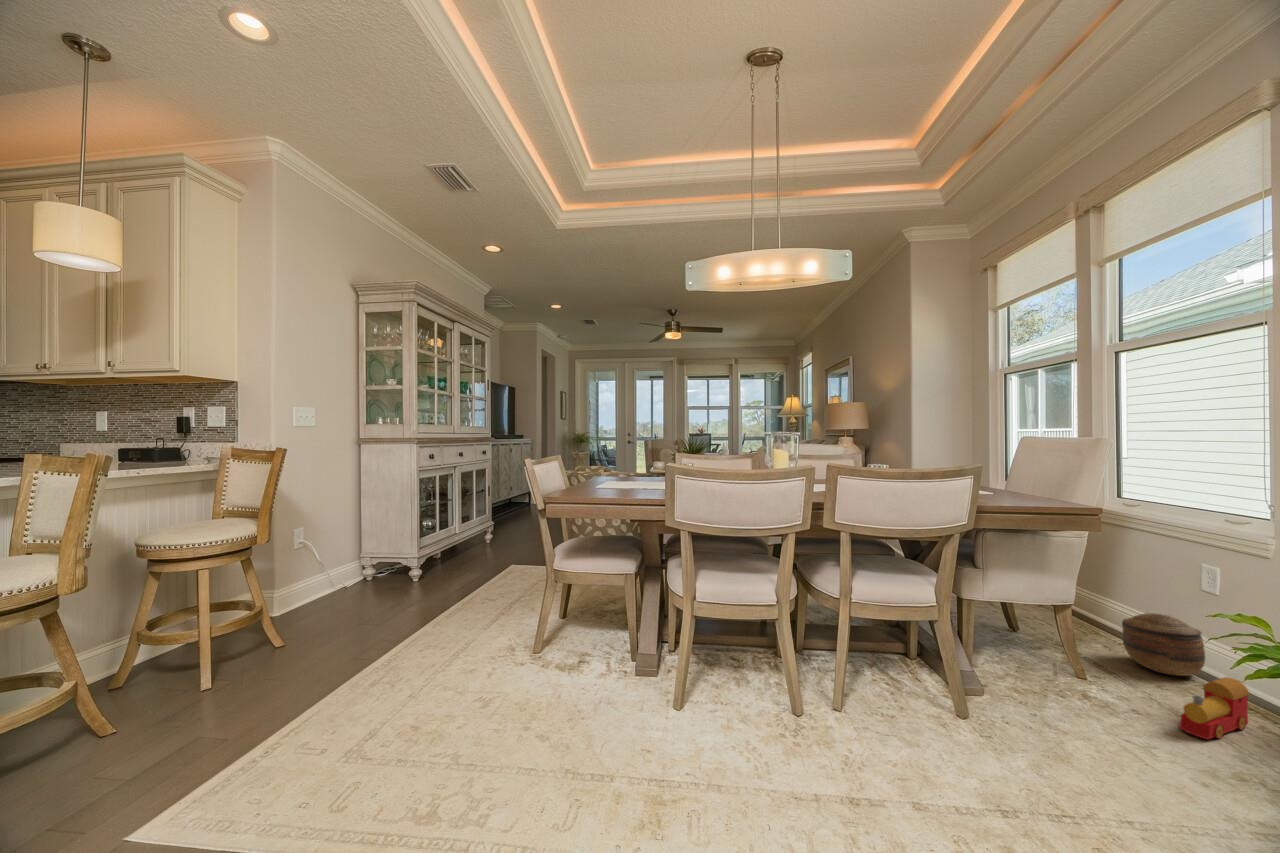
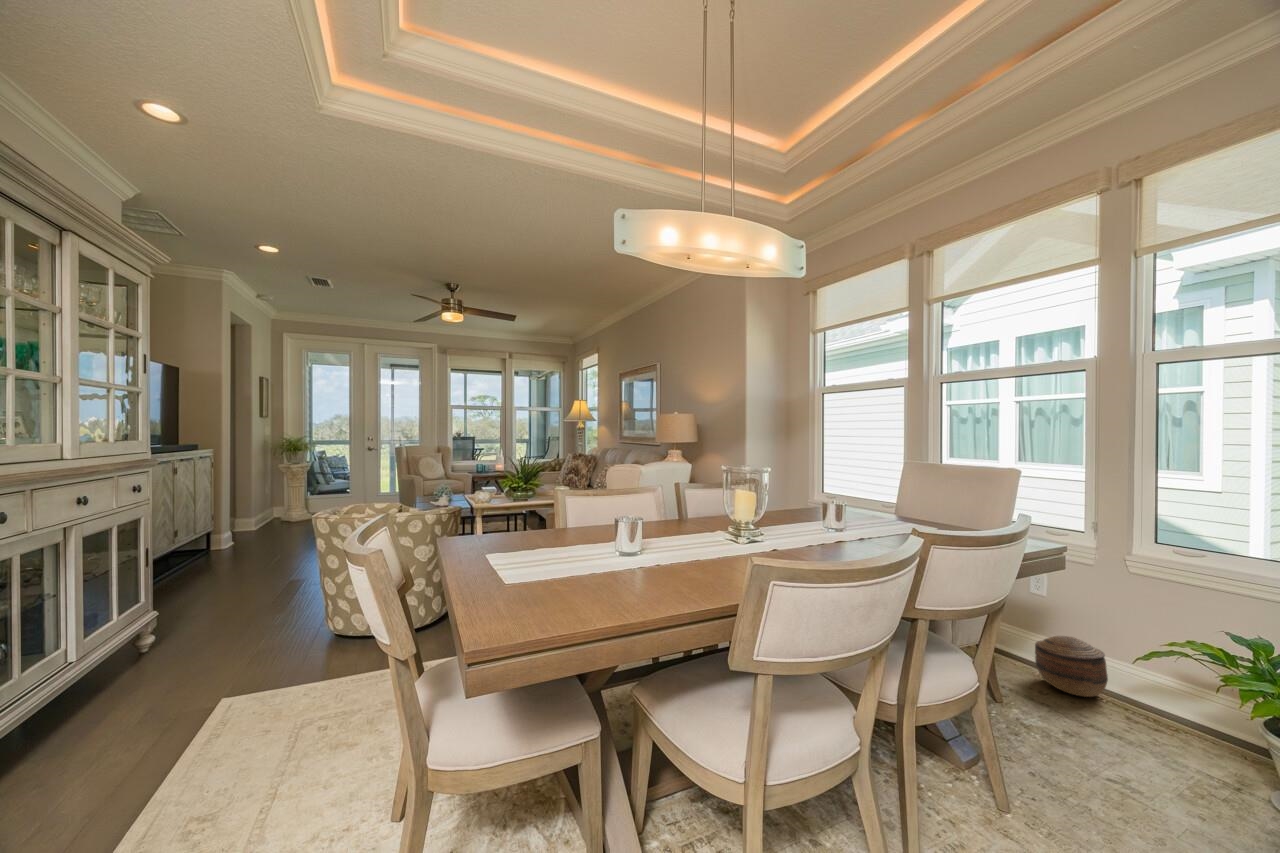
toy train: present [1179,677,1249,739] -> none [1174,707,1225,790]

